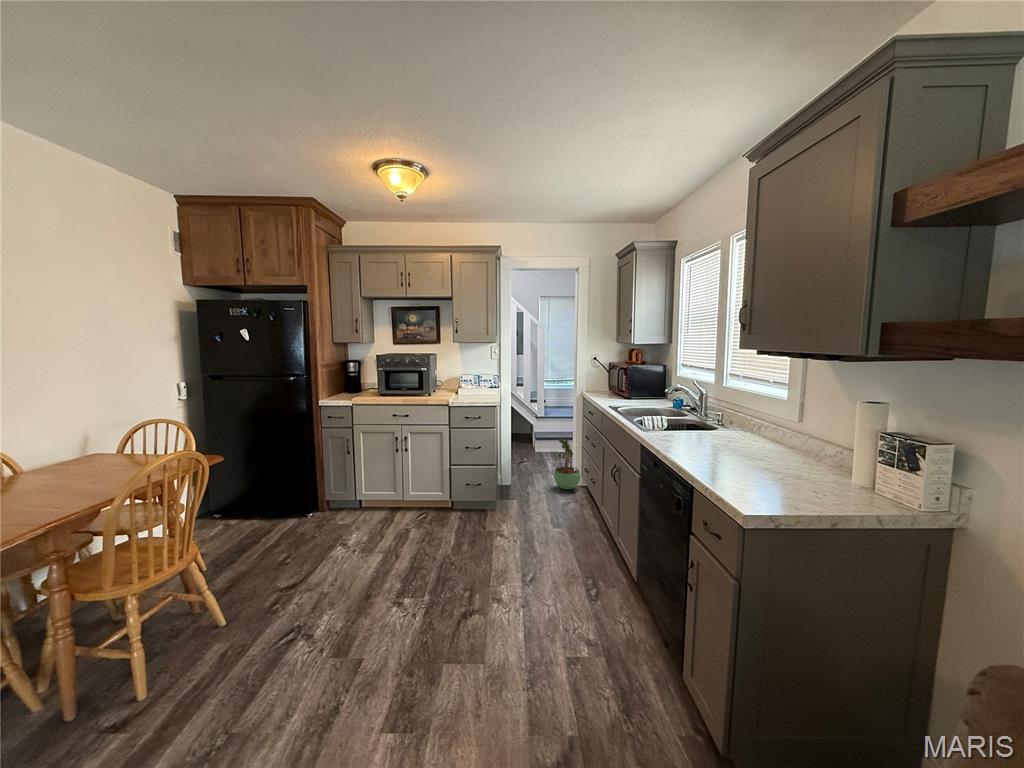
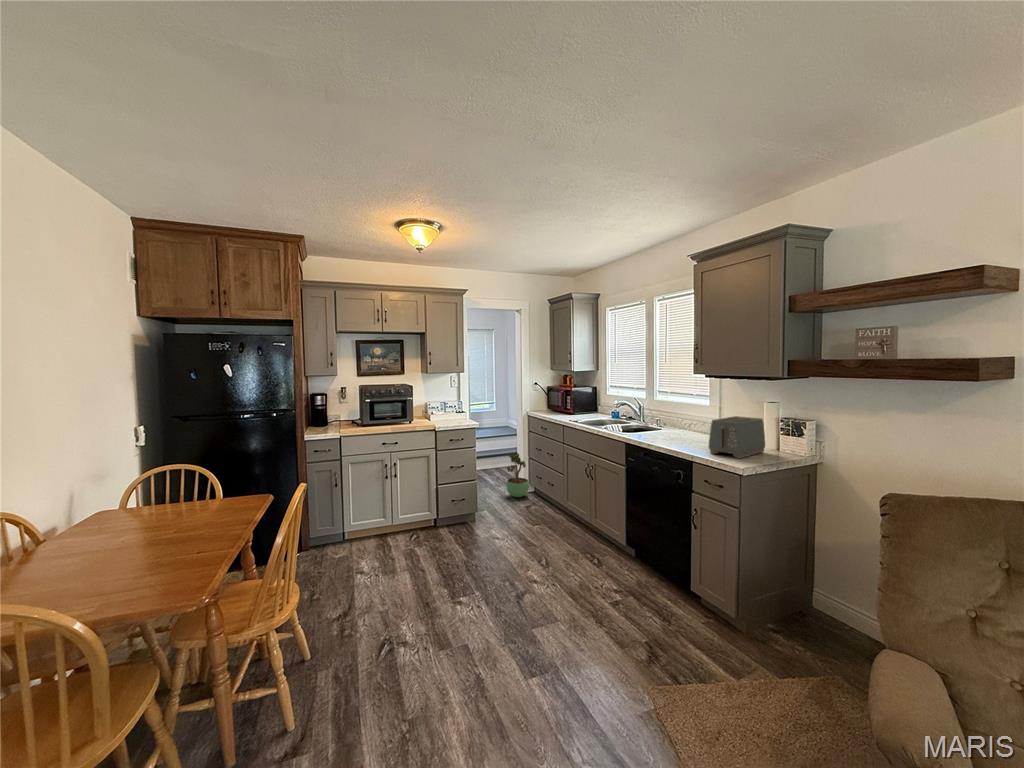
toaster: none [725,421,839,494] -> present [709,416,766,458]

